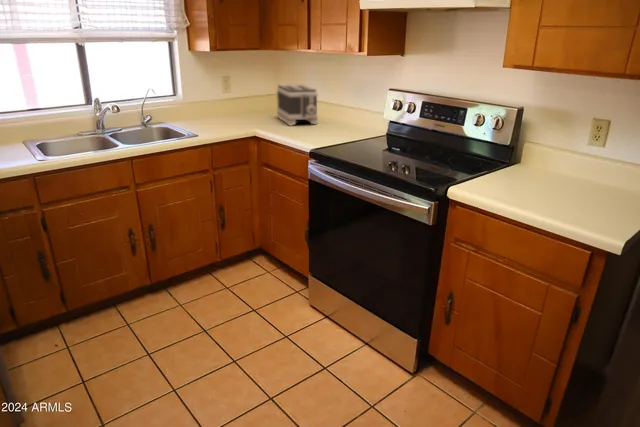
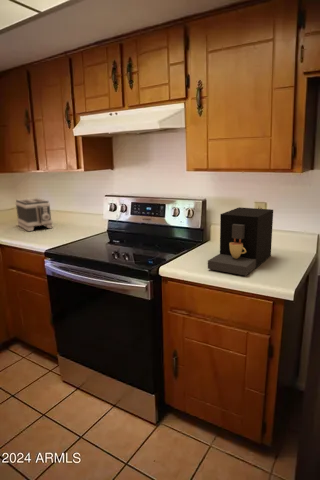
coffee maker: none [510,122,623,214] -> present [208,207,273,276]

